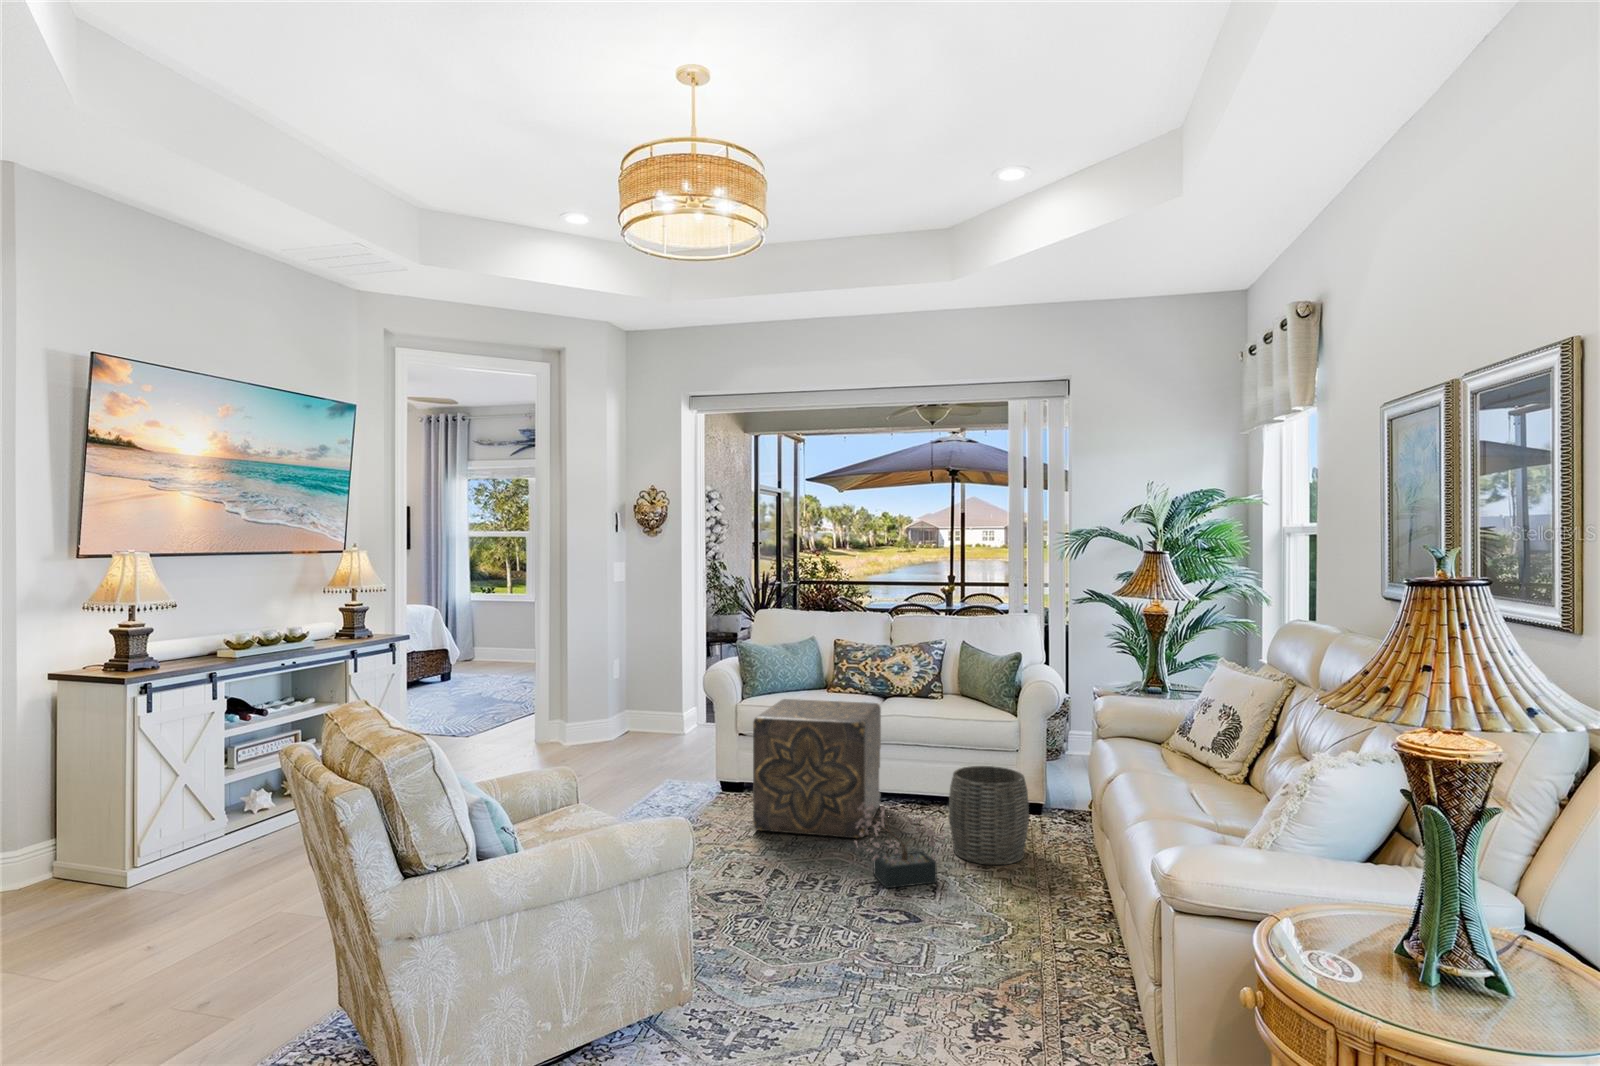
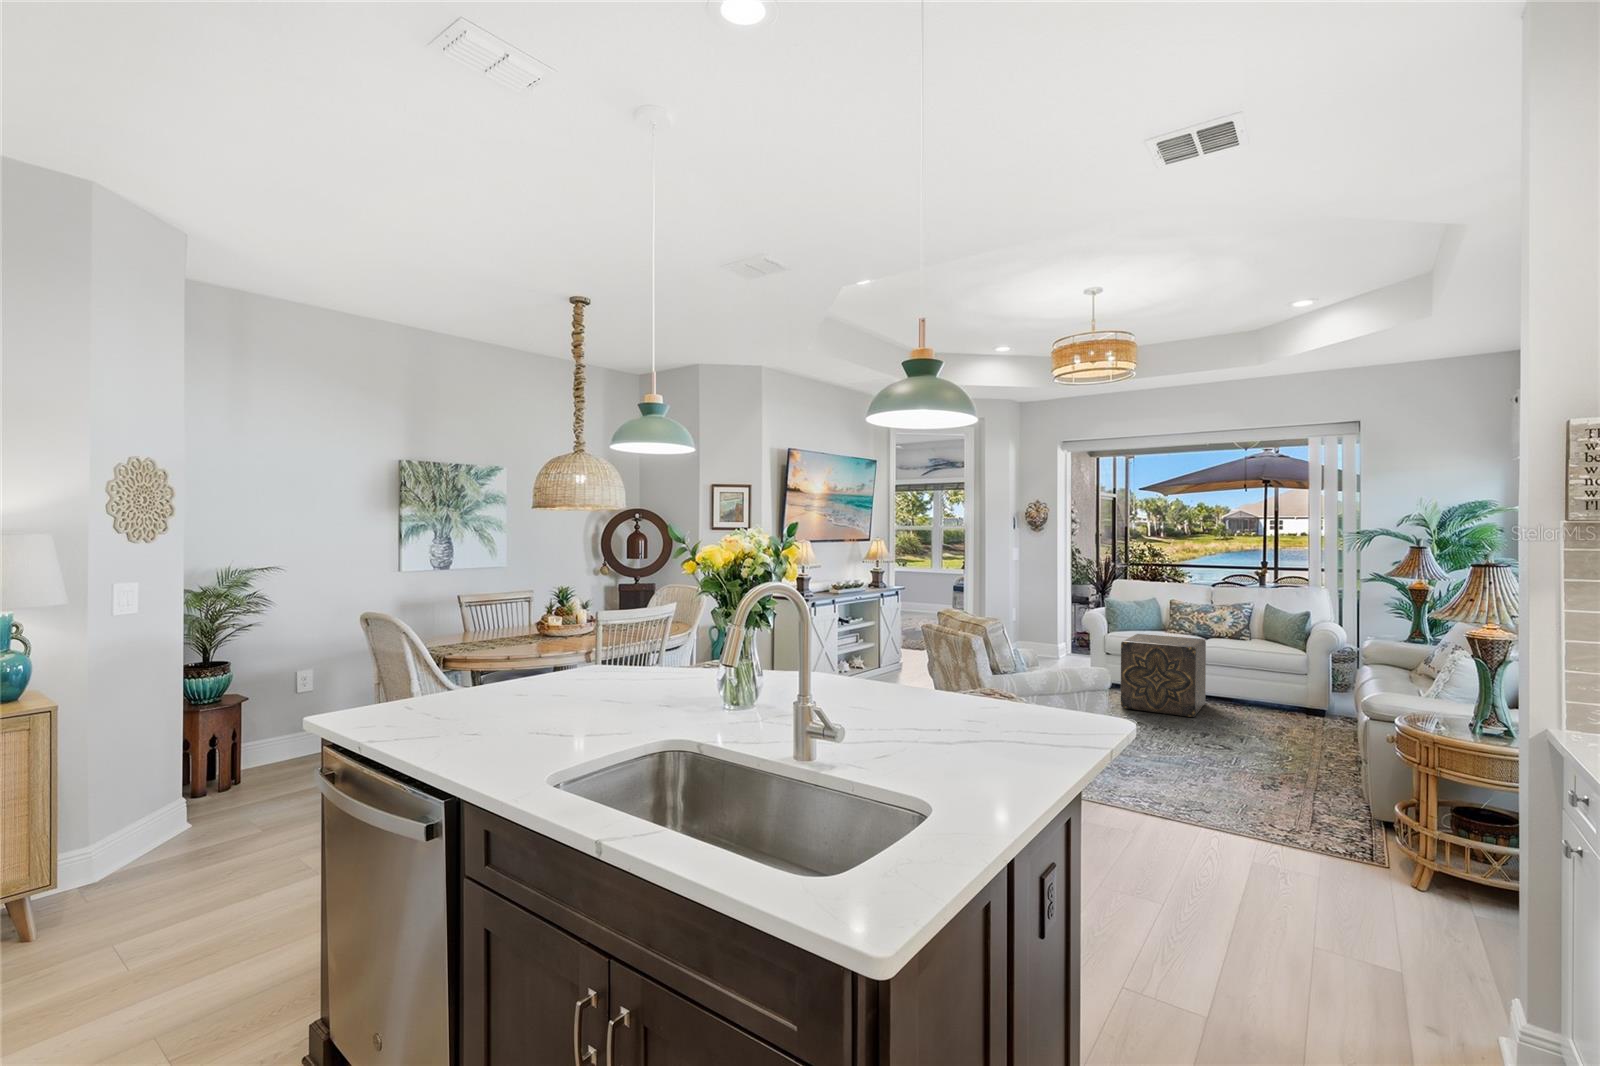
woven basket: present [949,766,1029,865] -> none [1254,678,1311,737]
decorative plant: present [854,802,945,888] -> none [1190,690,1251,740]

